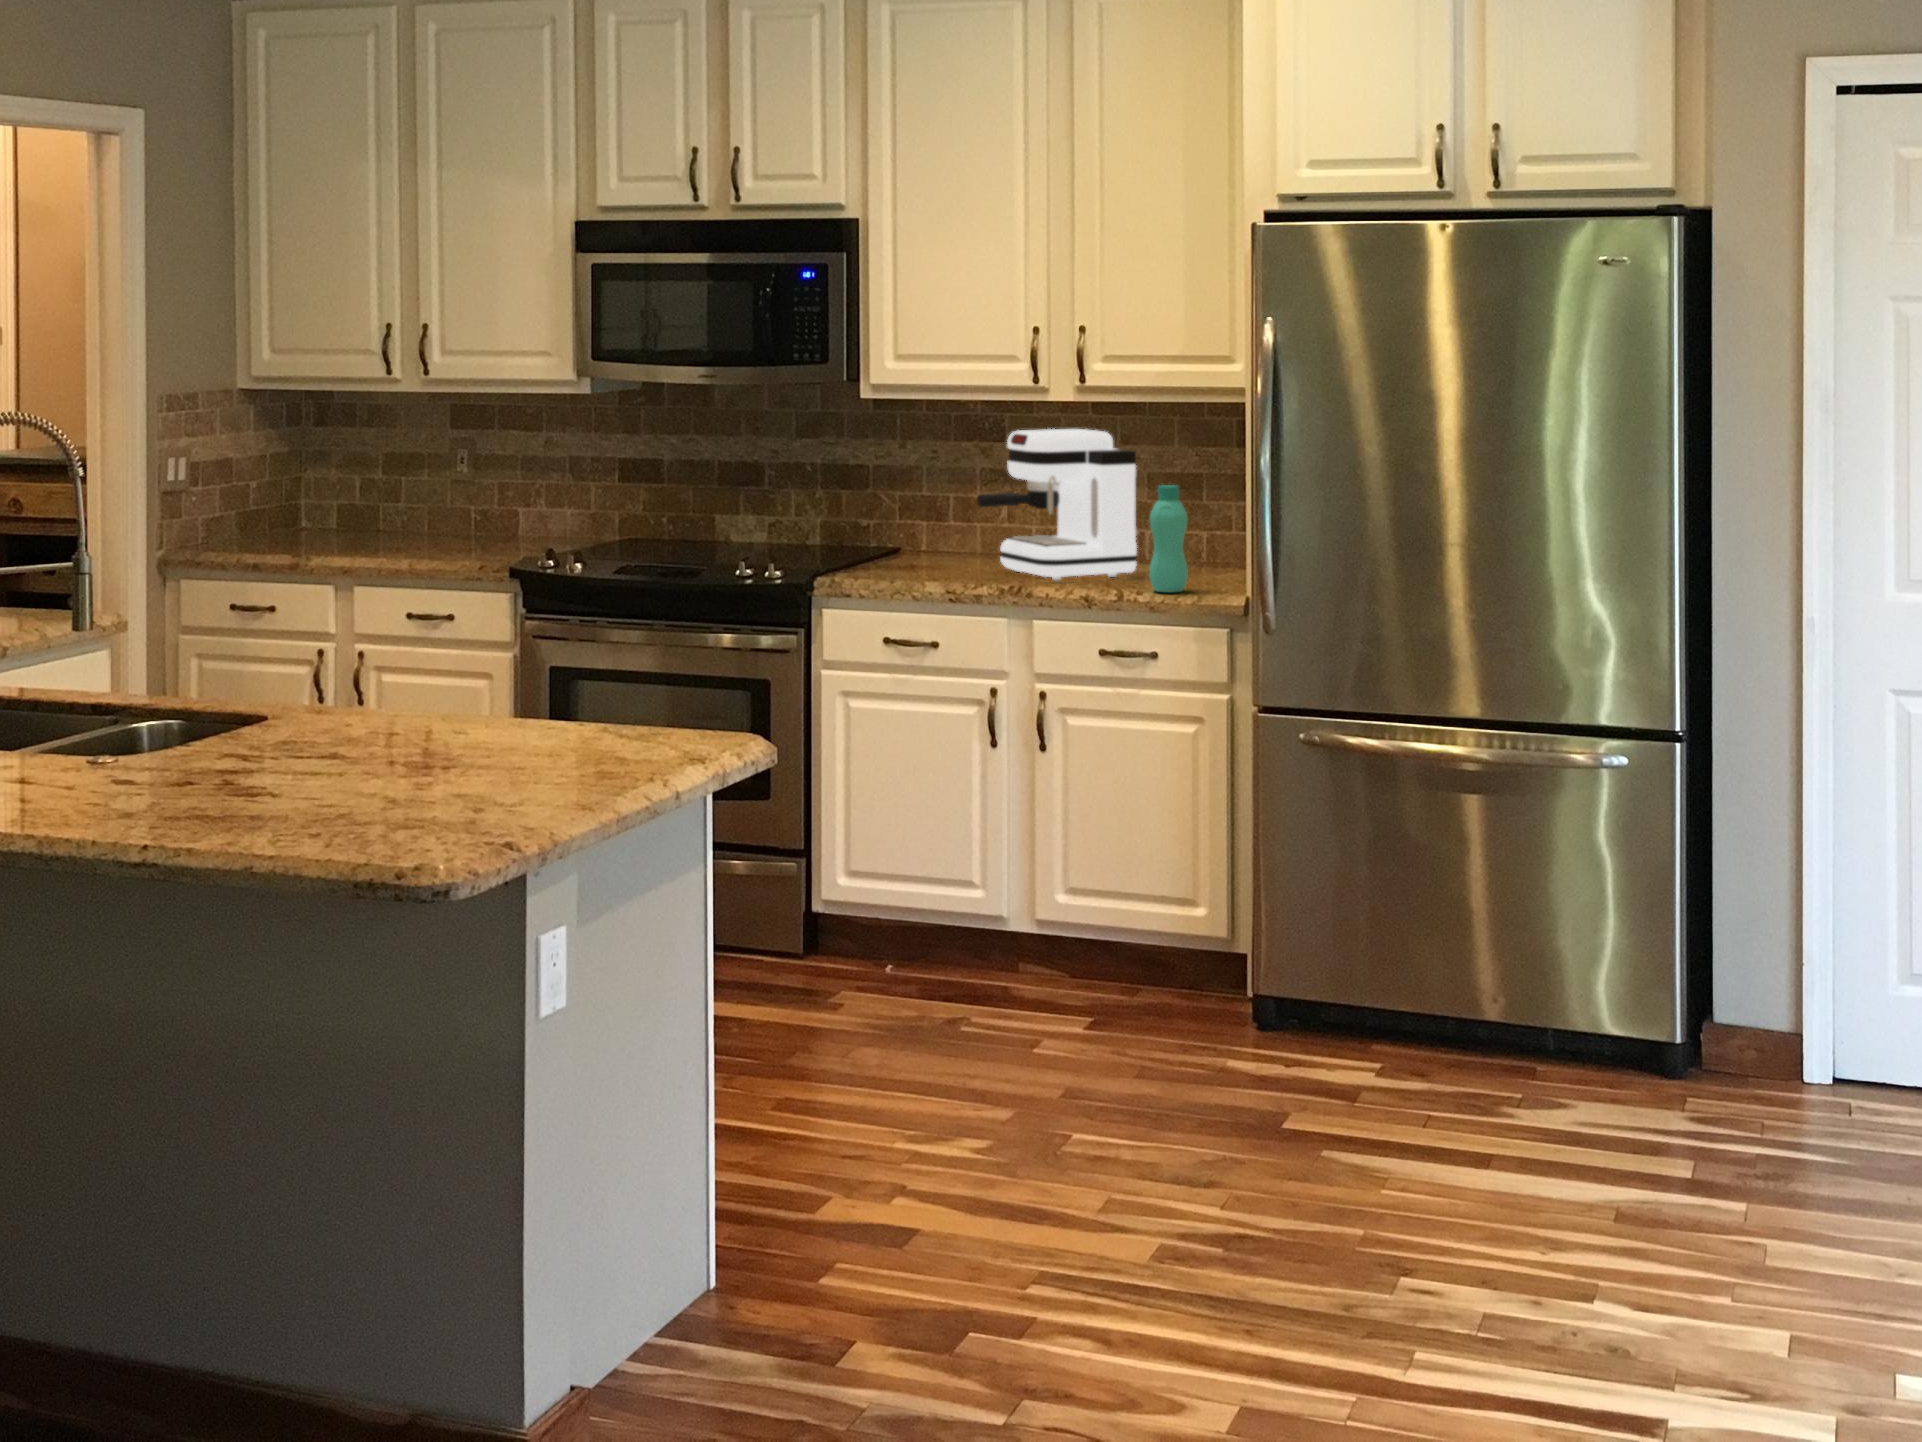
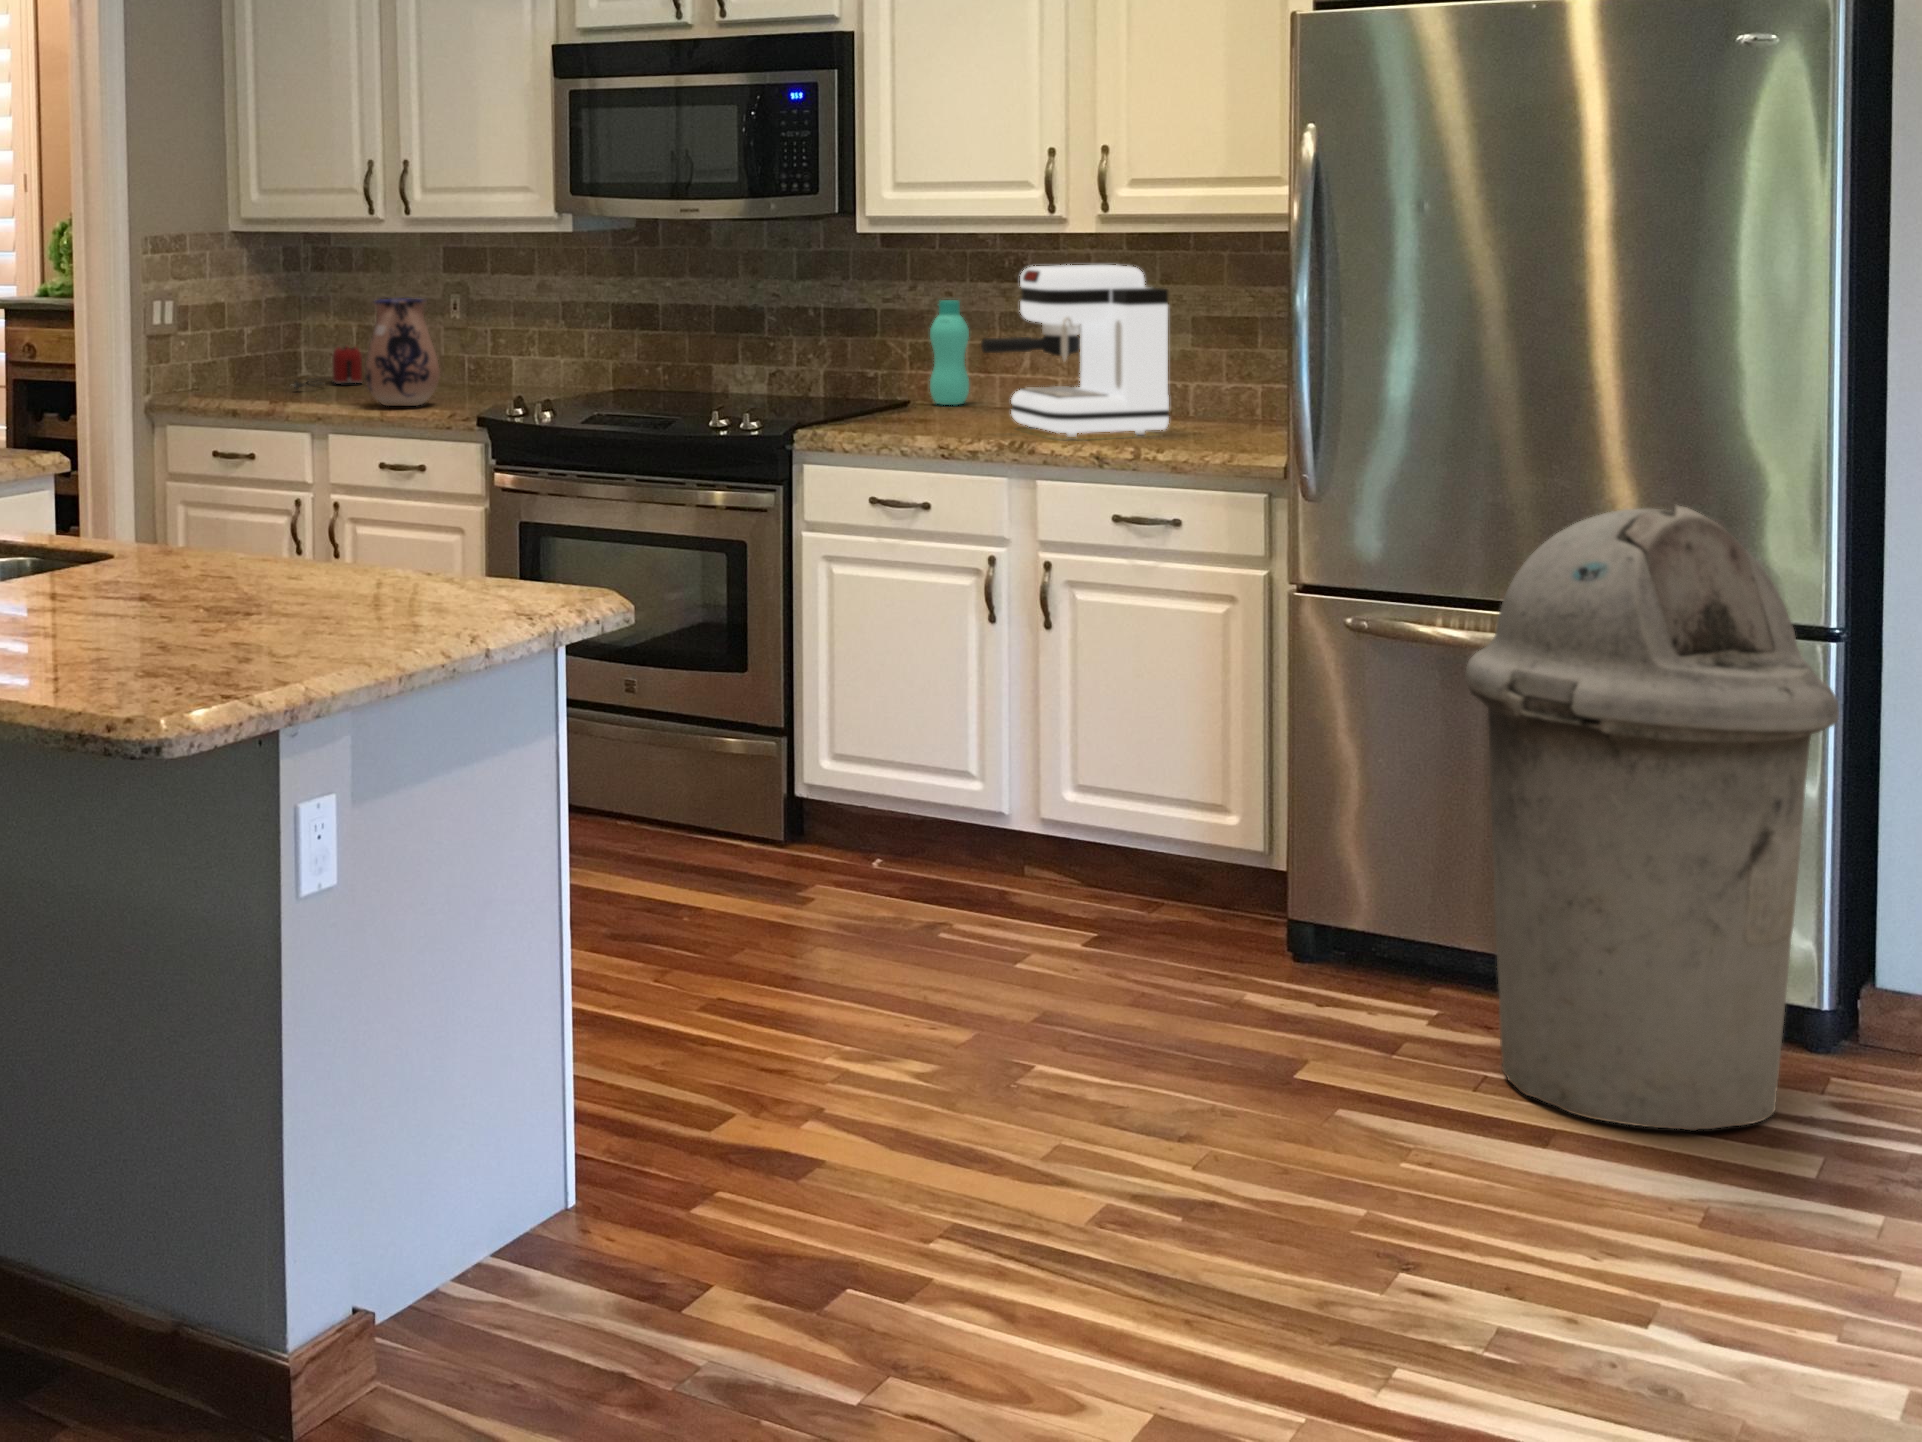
ceramic pitcher: none [391,456,463,559] -> present [365,298,440,406]
bottle: present [1149,485,1188,592] -> present [930,300,969,405]
toaster: none [305,500,372,544] -> present [294,346,363,389]
trash can: none [1409,631,1690,1143] -> present [1465,505,1839,1131]

